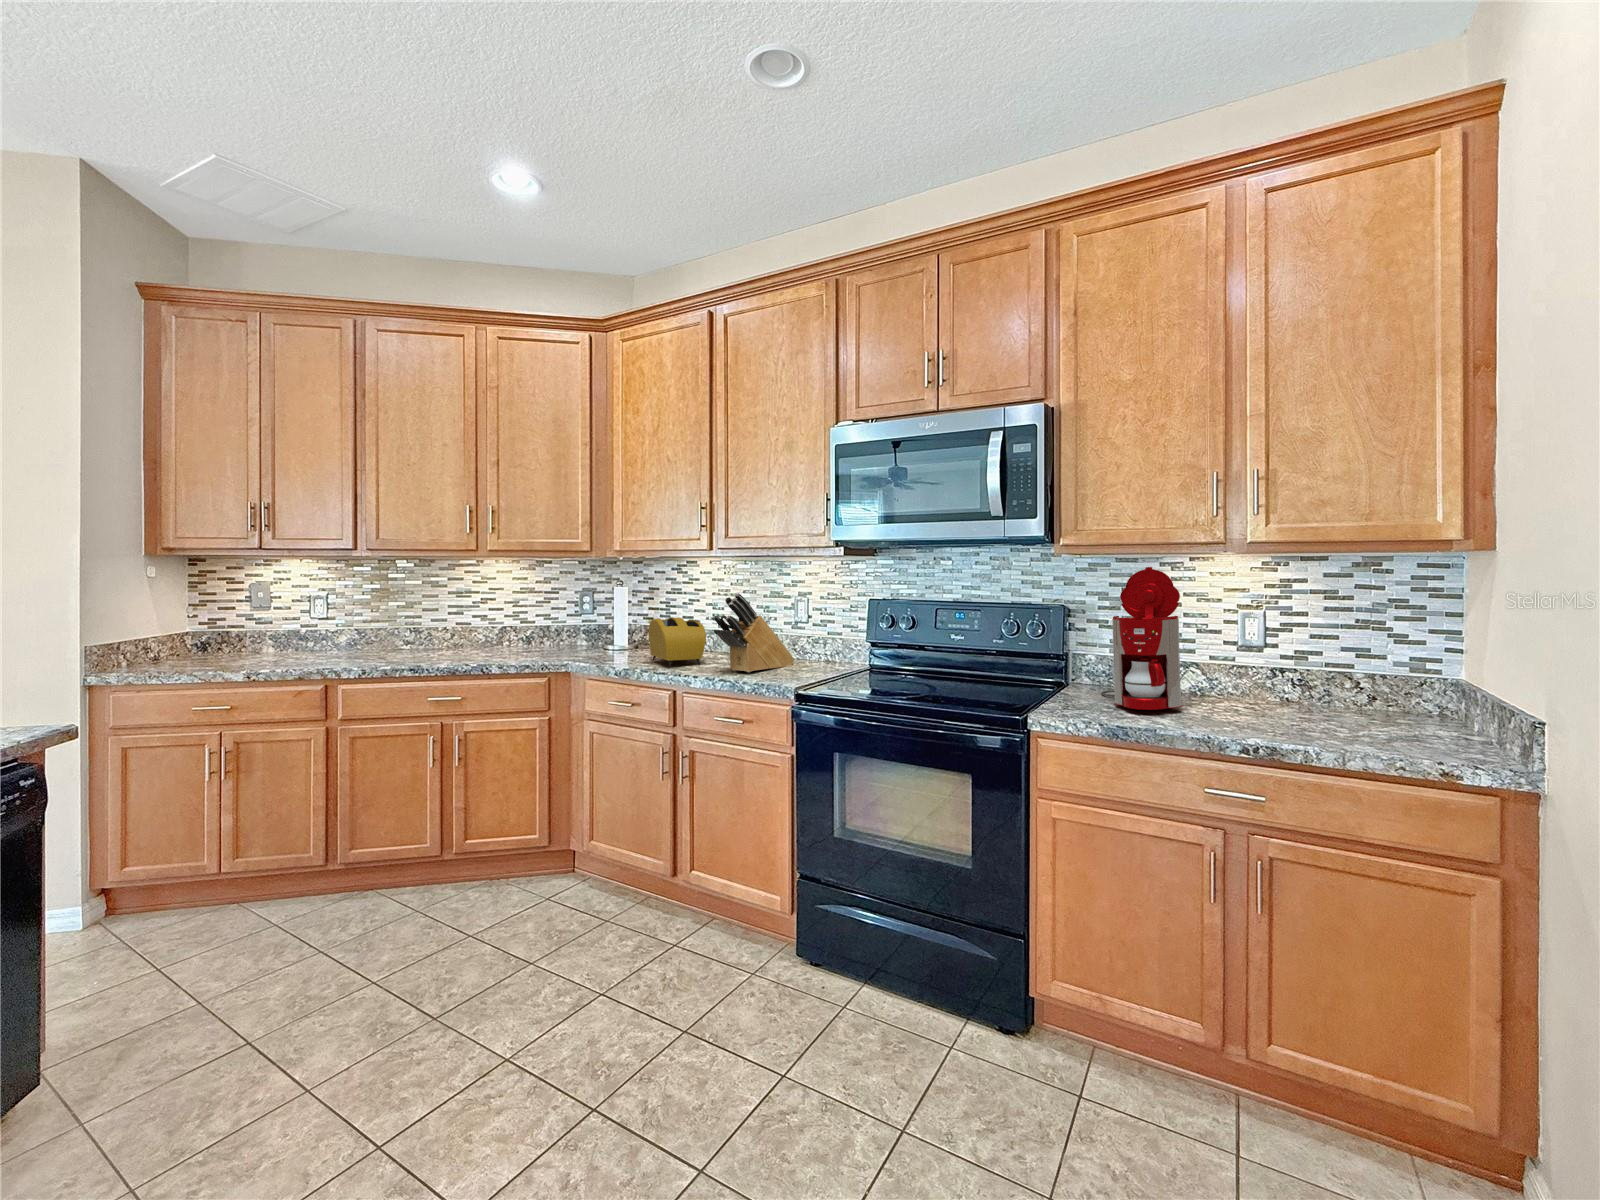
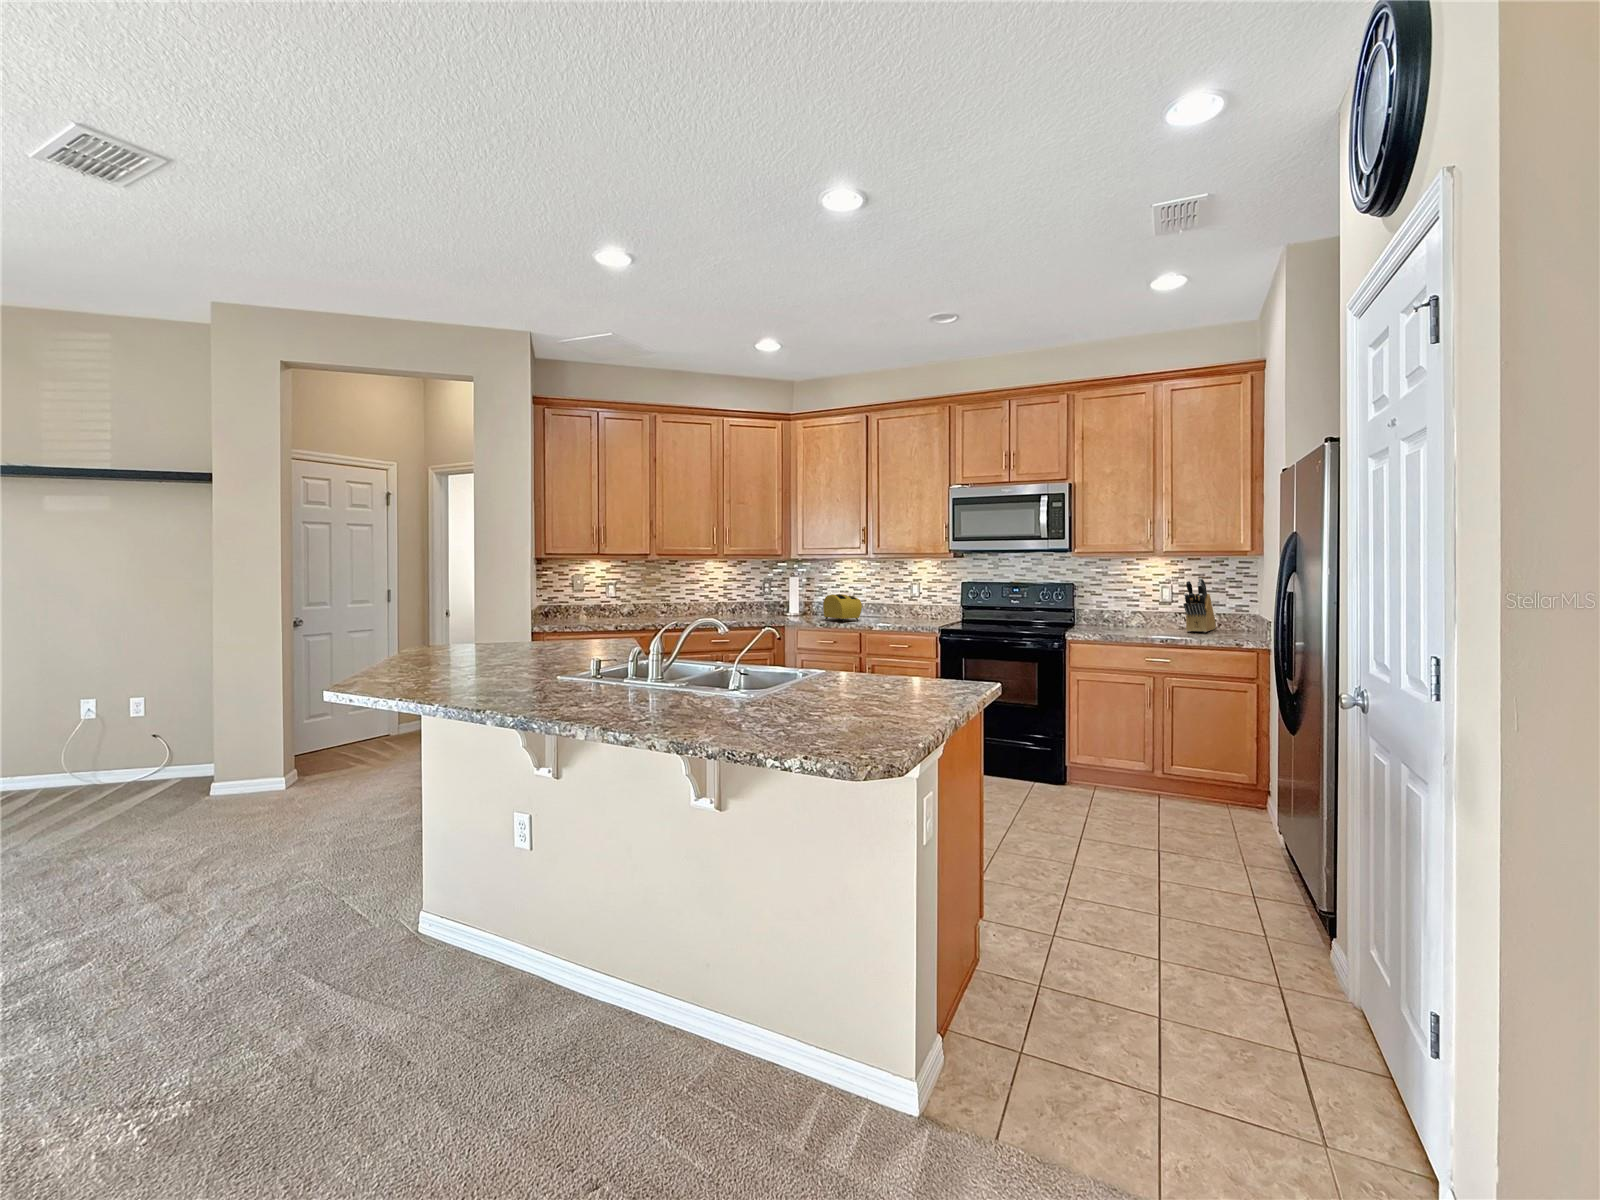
coffee maker: present [1101,567,1182,710] -> none [1095,564,1136,630]
knife block: present [713,593,794,672] -> present [1183,578,1216,632]

